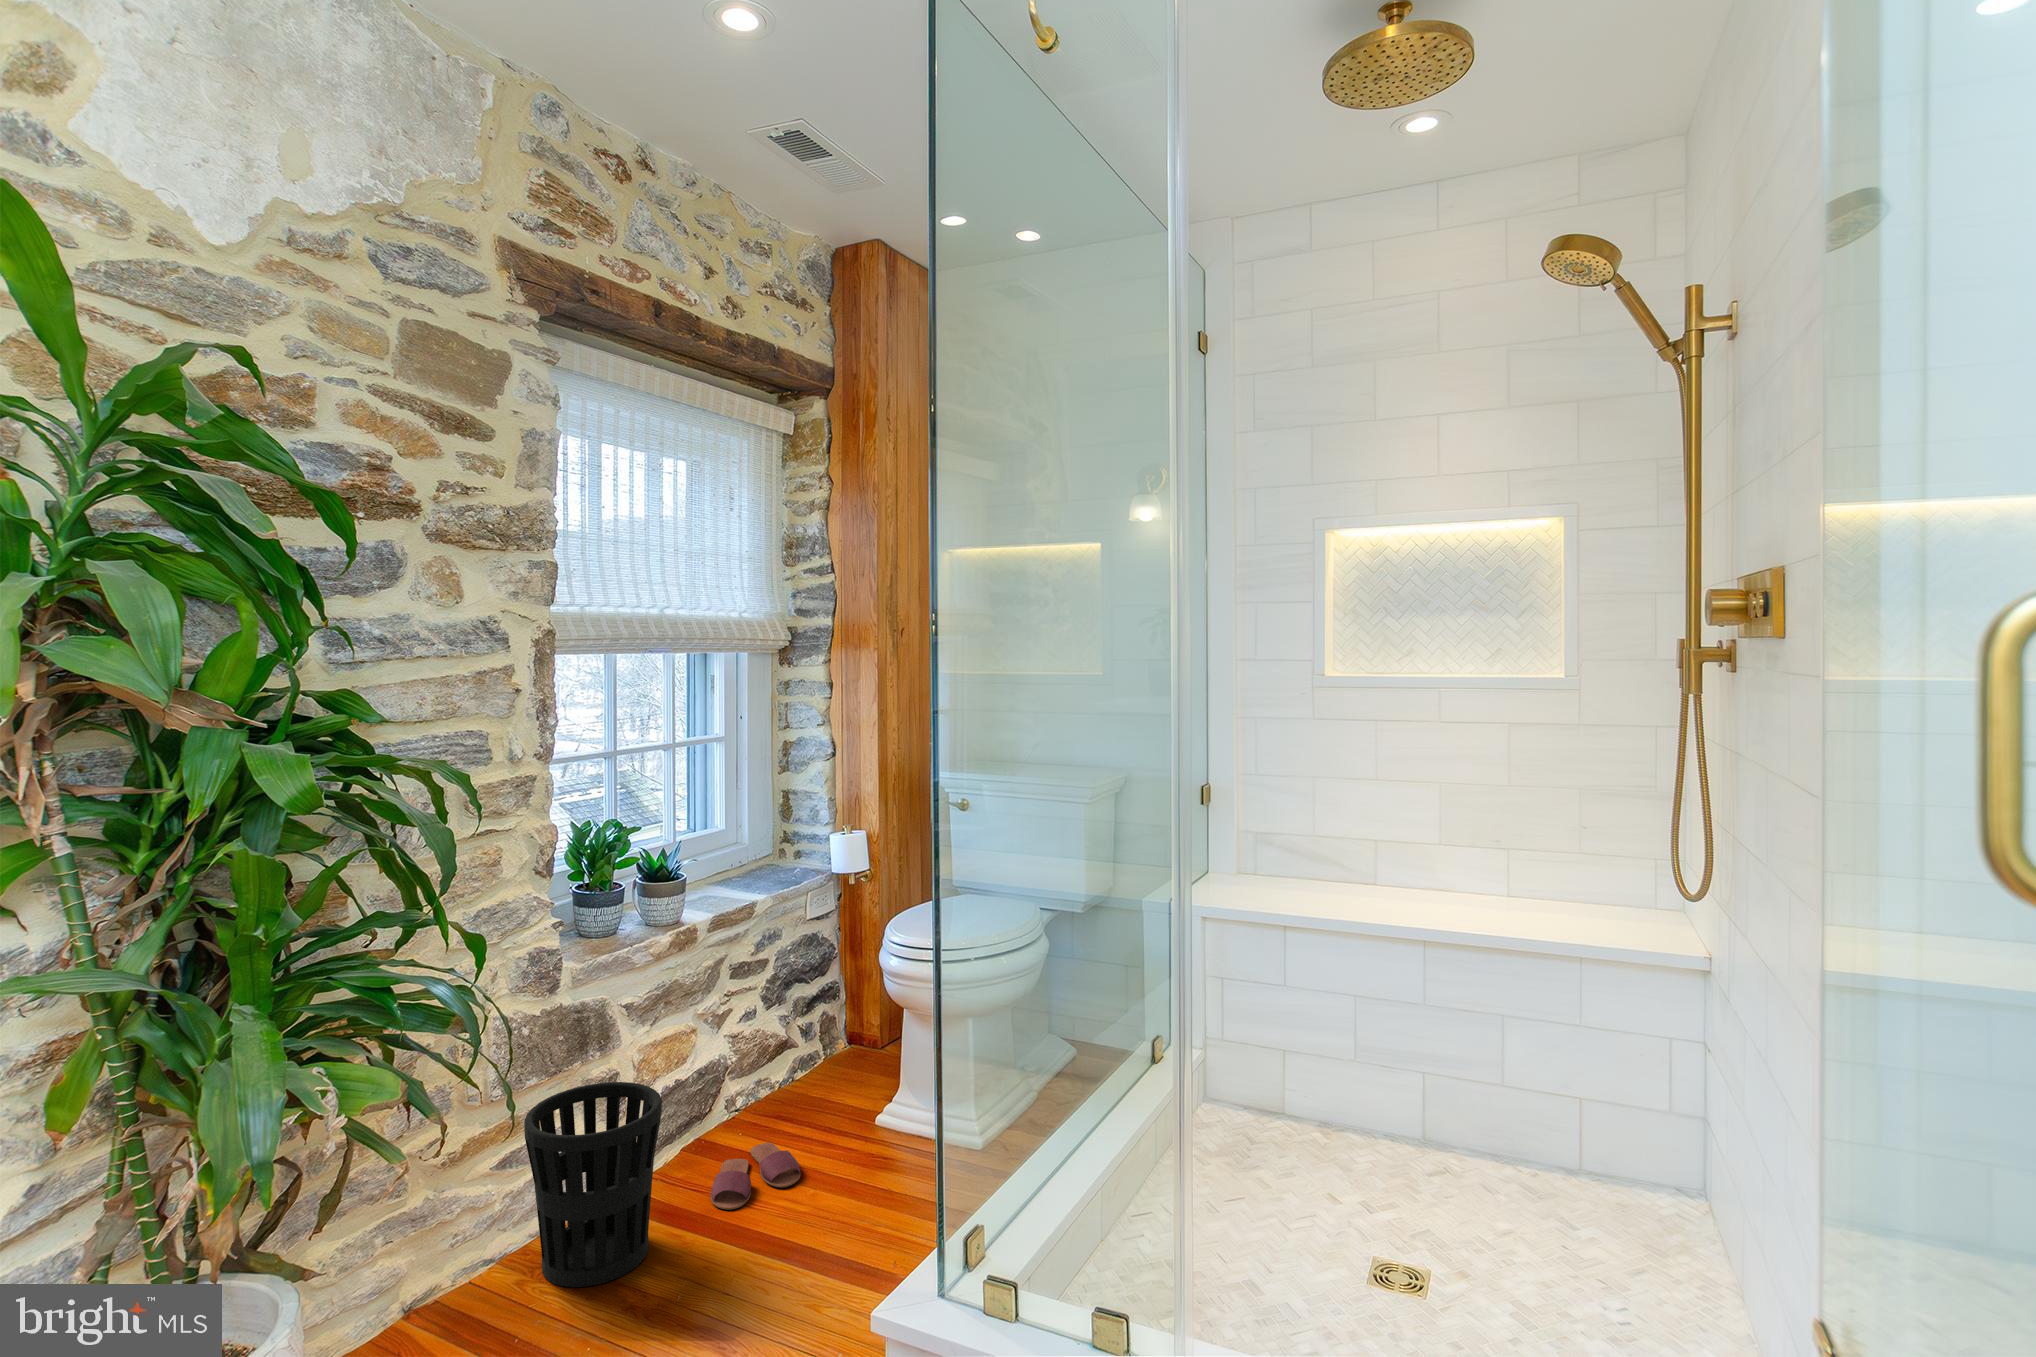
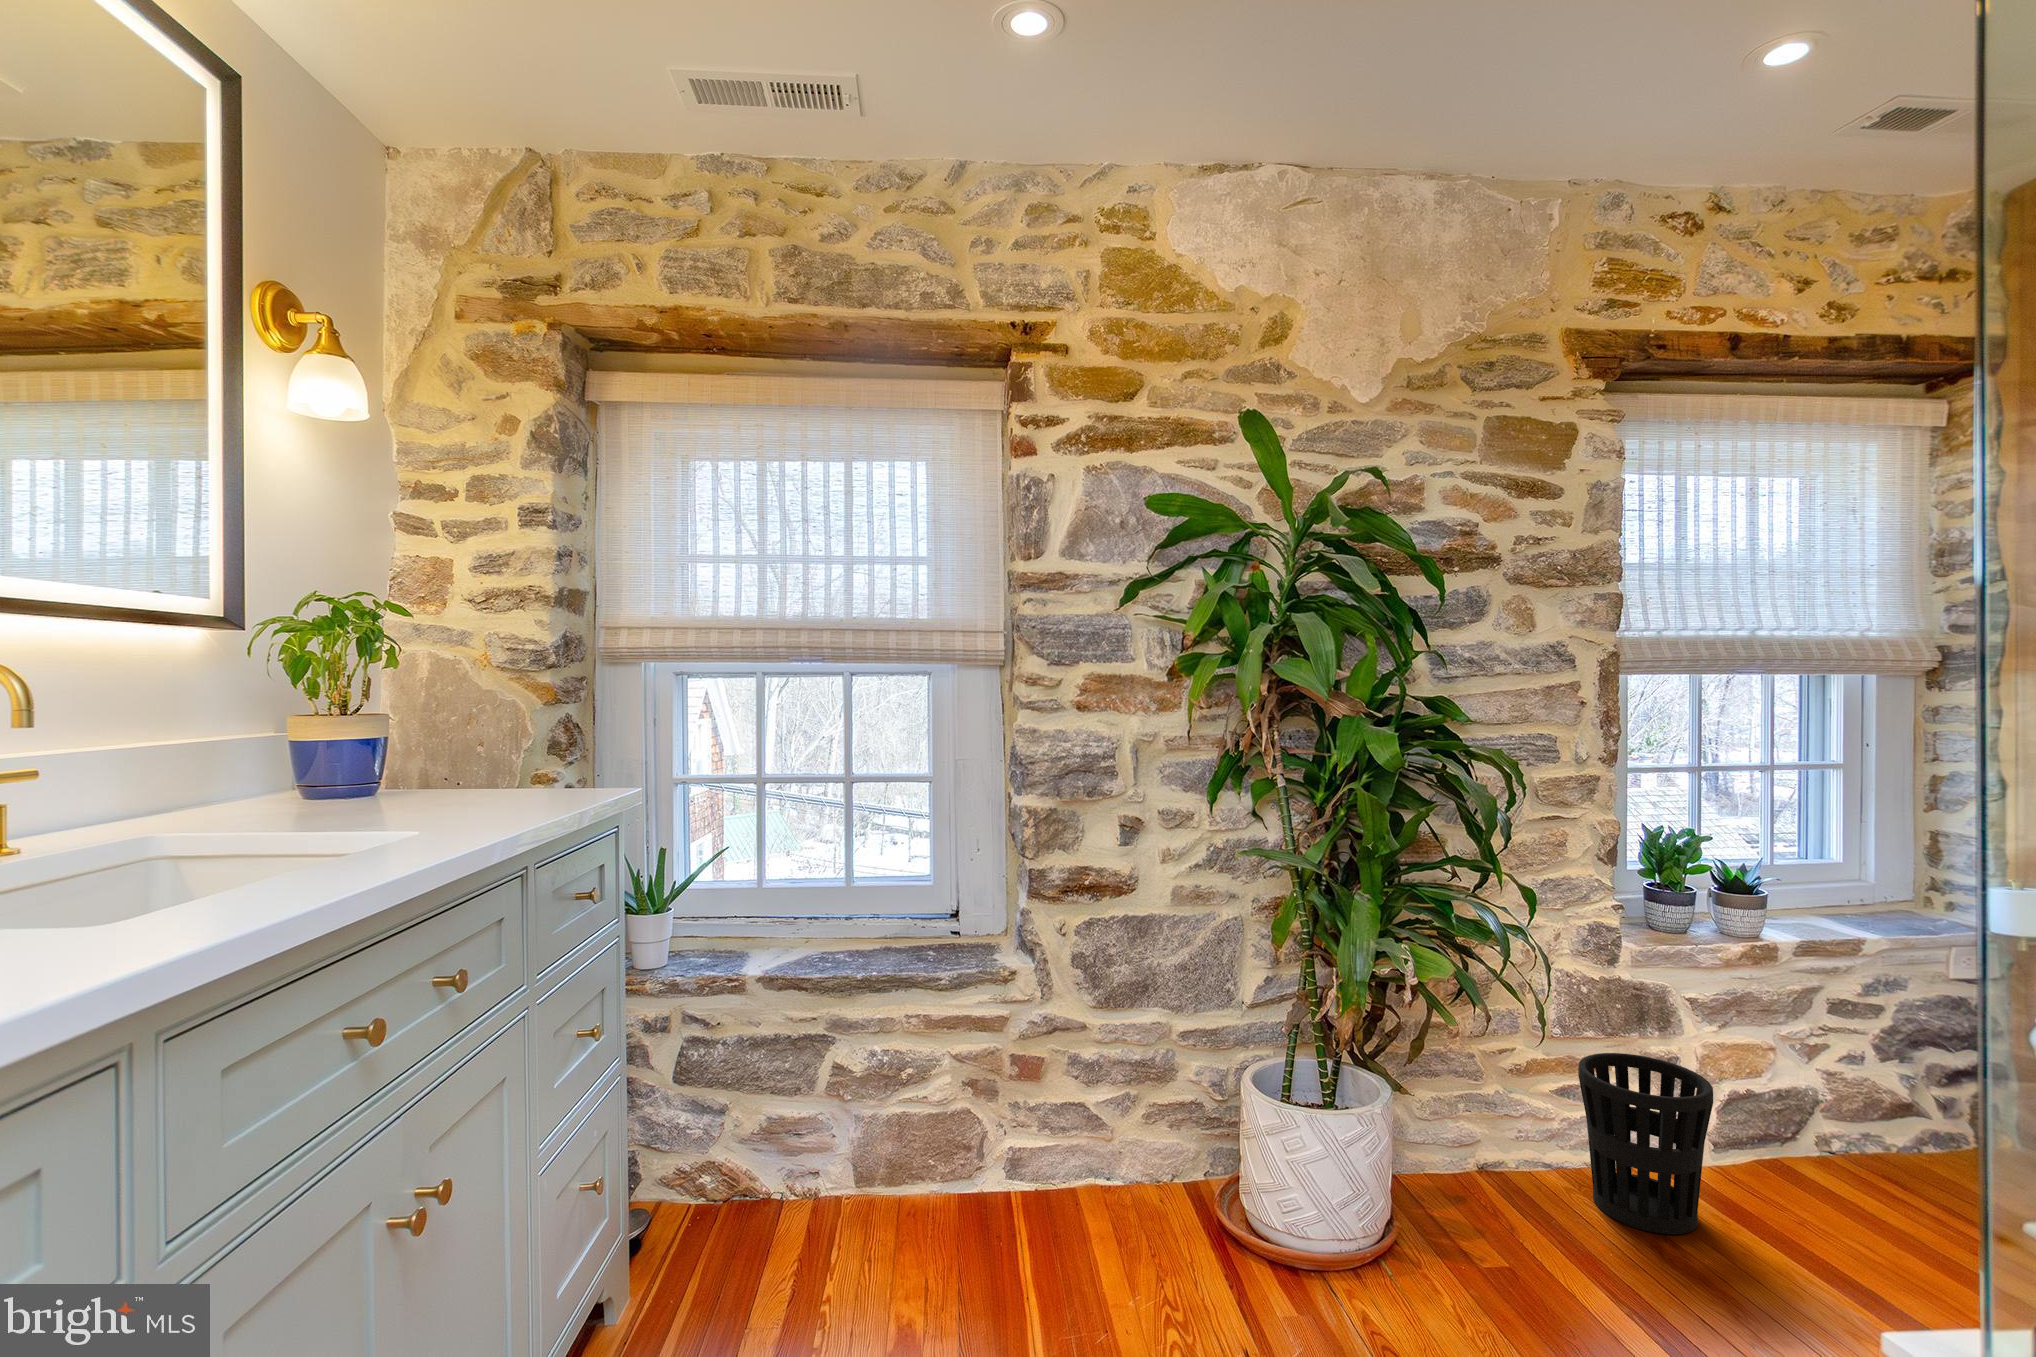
slippers: present [711,1143,801,1210] -> none [1778,1194,1902,1250]

